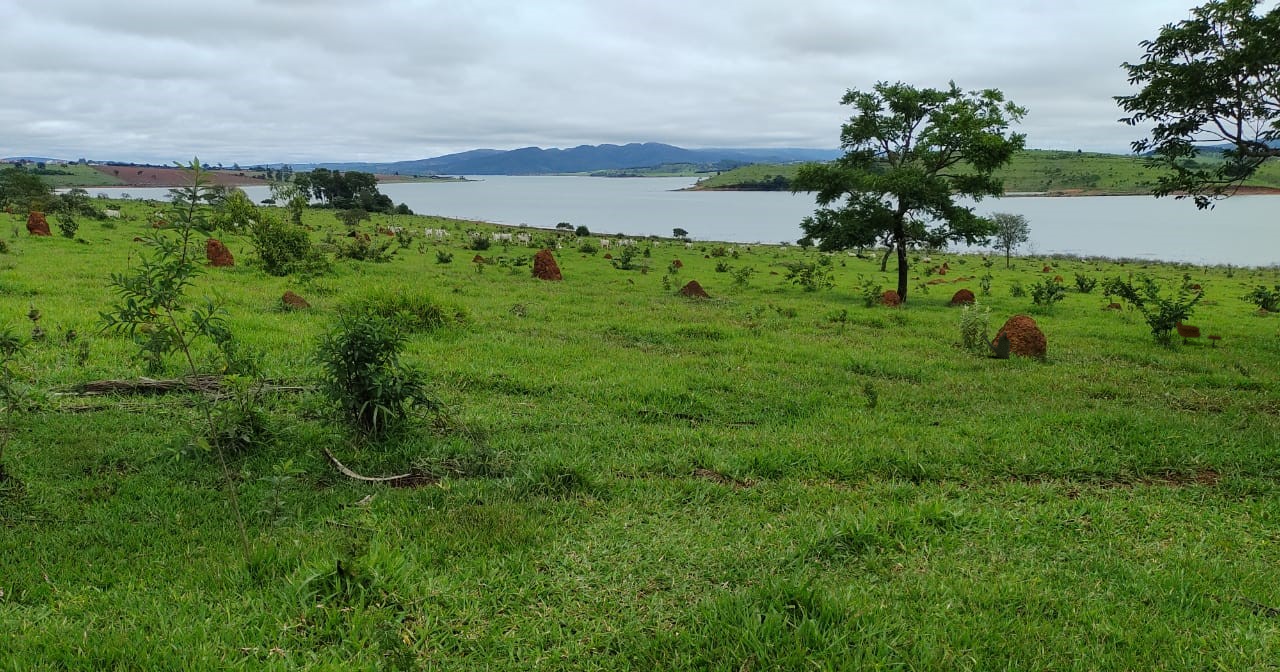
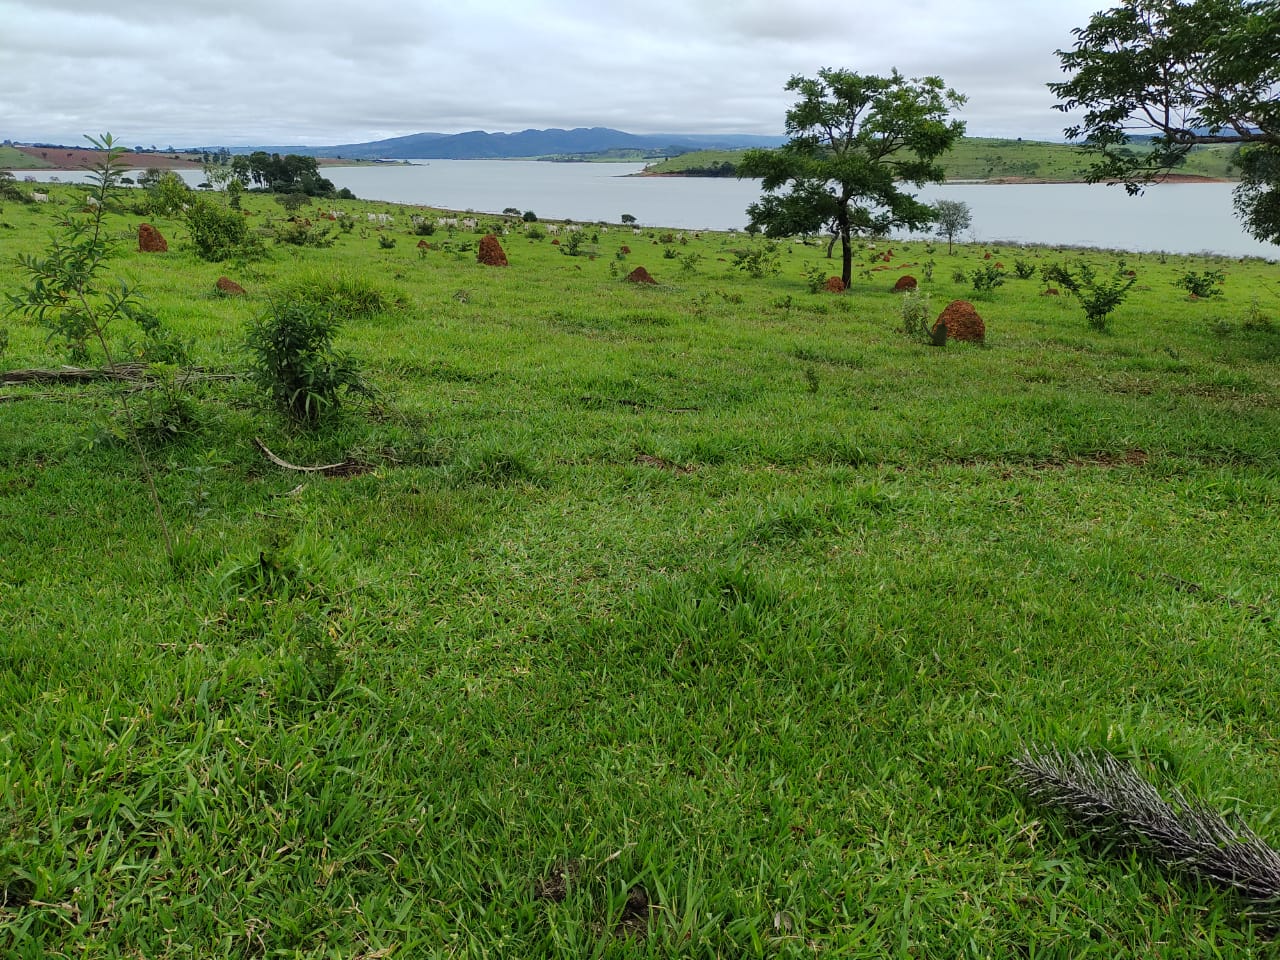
lounge chair: present [1176,321,1222,347] -> none [1096,302,1142,337]

